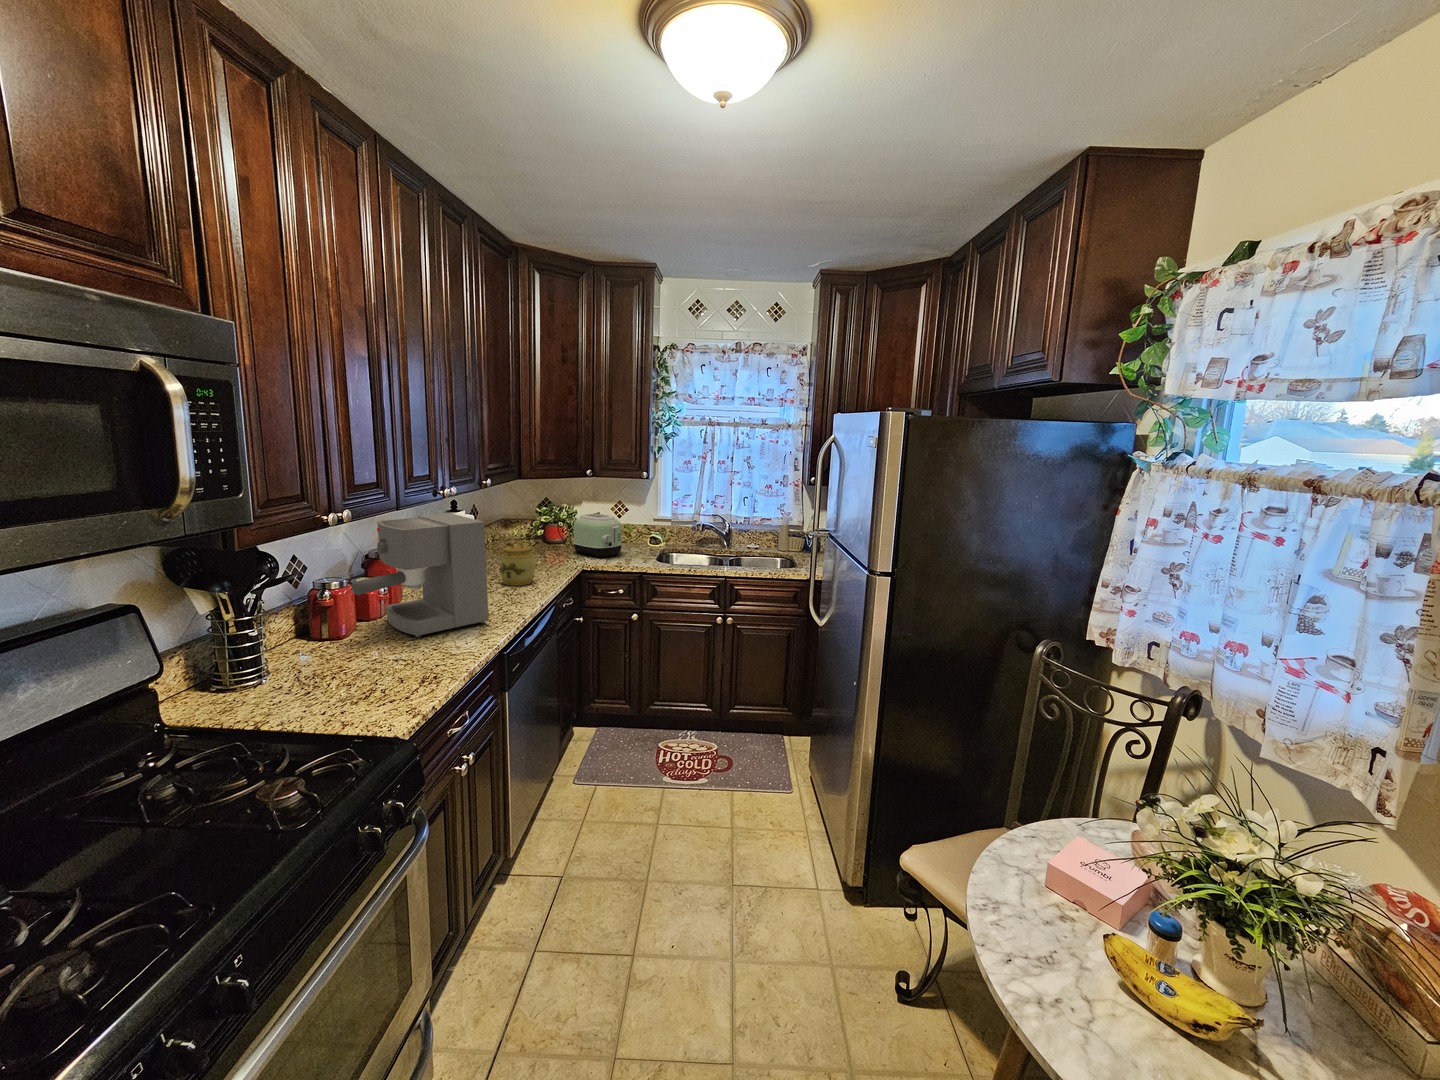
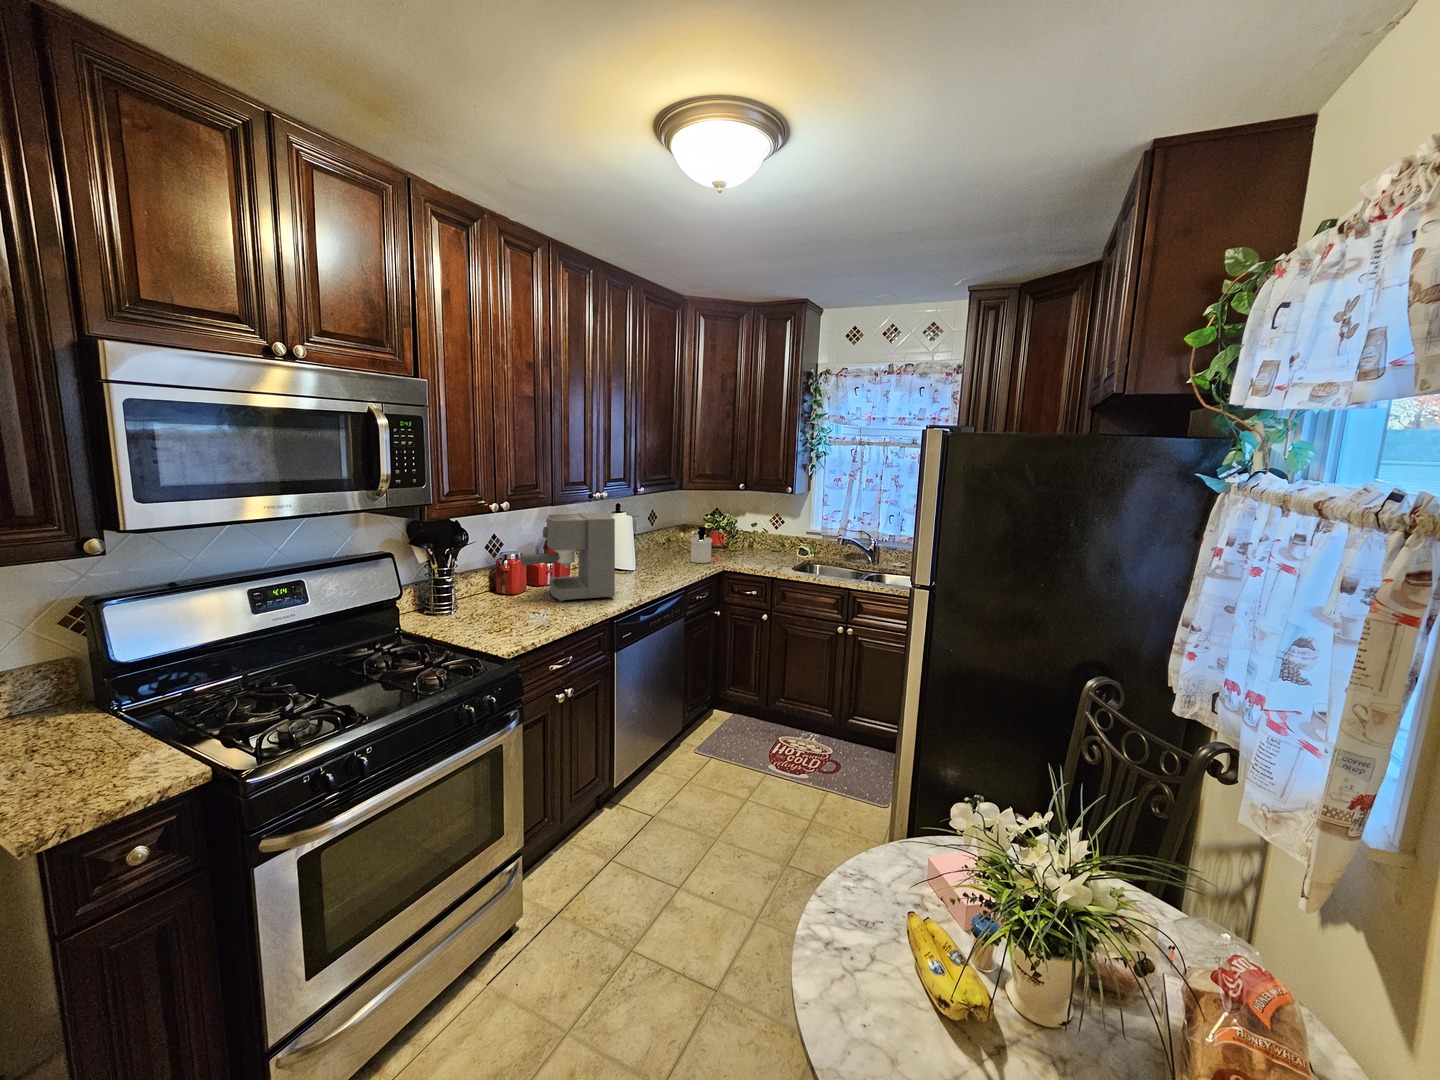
toaster: present [573,514,622,557] -> none [725,523,766,561]
soap dispenser: none [538,521,564,565] -> present [691,526,712,563]
jar: present [500,541,535,586] -> none [648,539,675,576]

